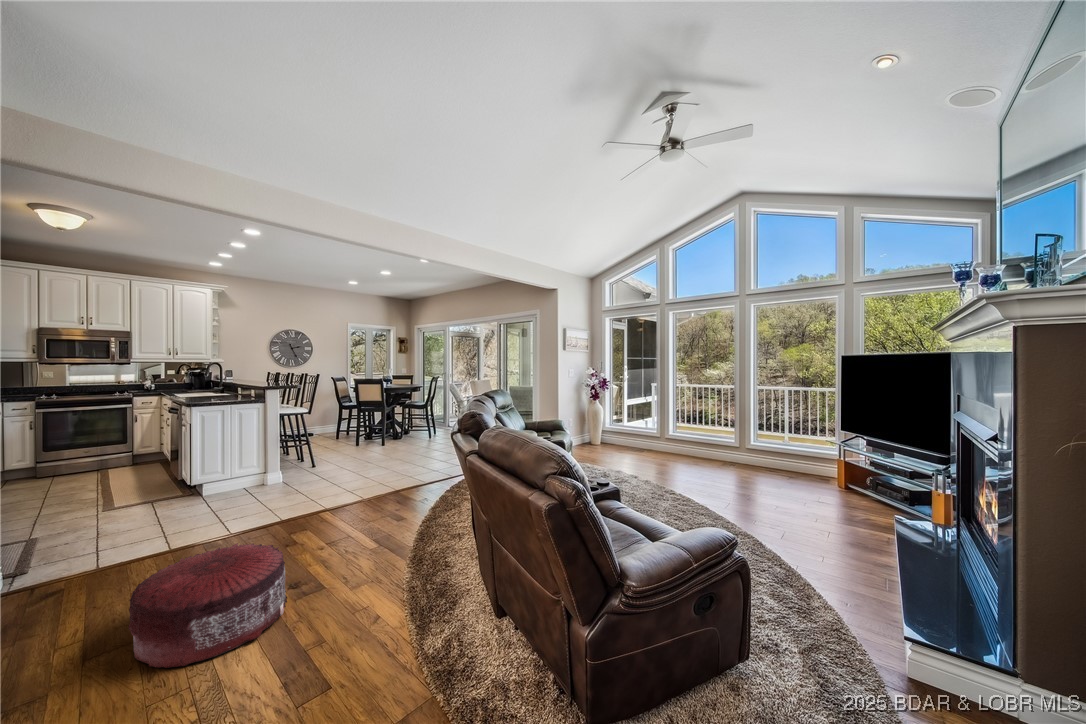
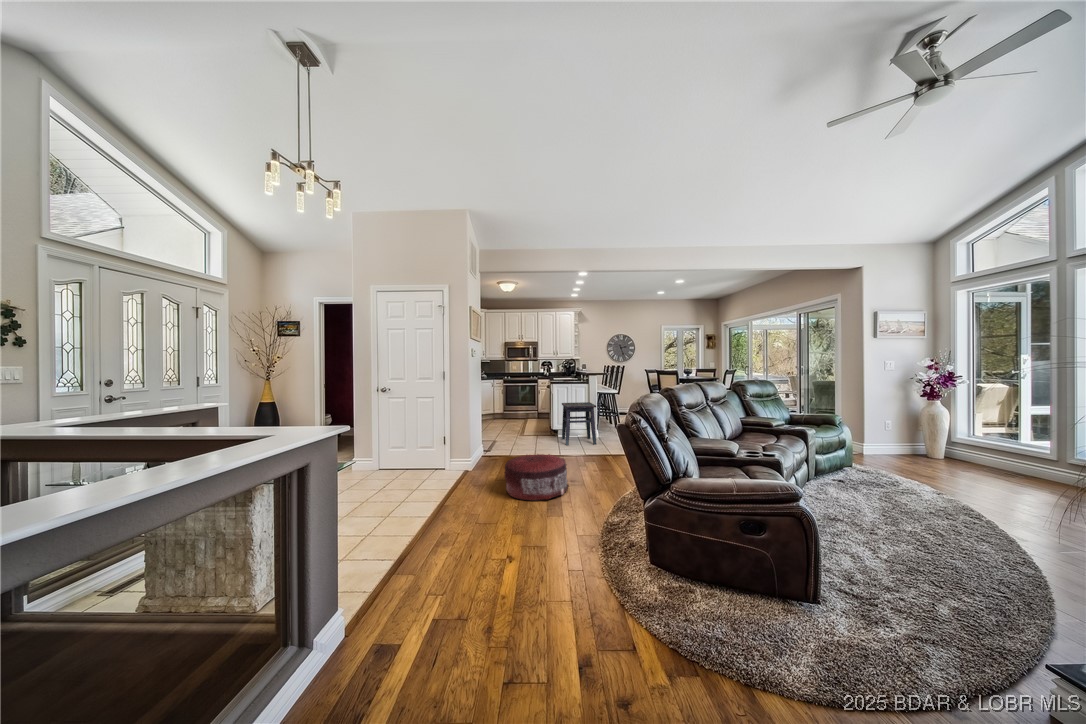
side table: none [211,432,284,509] -> present [562,402,596,445]

